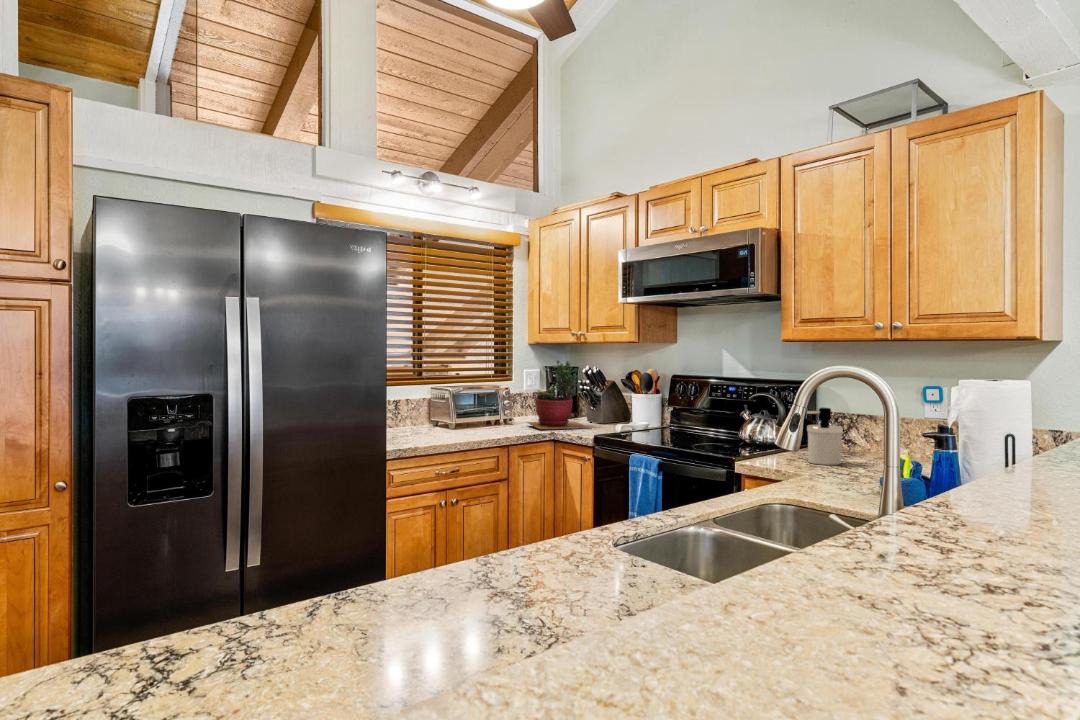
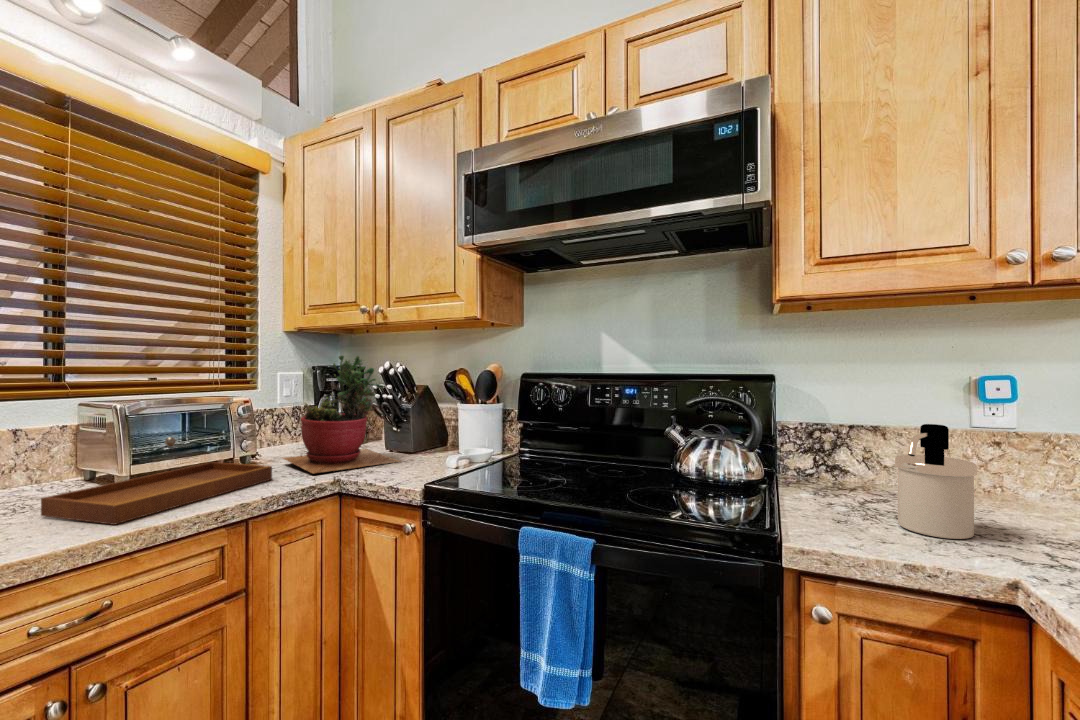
tray: none [432,404,520,438] -> present [41,437,272,525]

